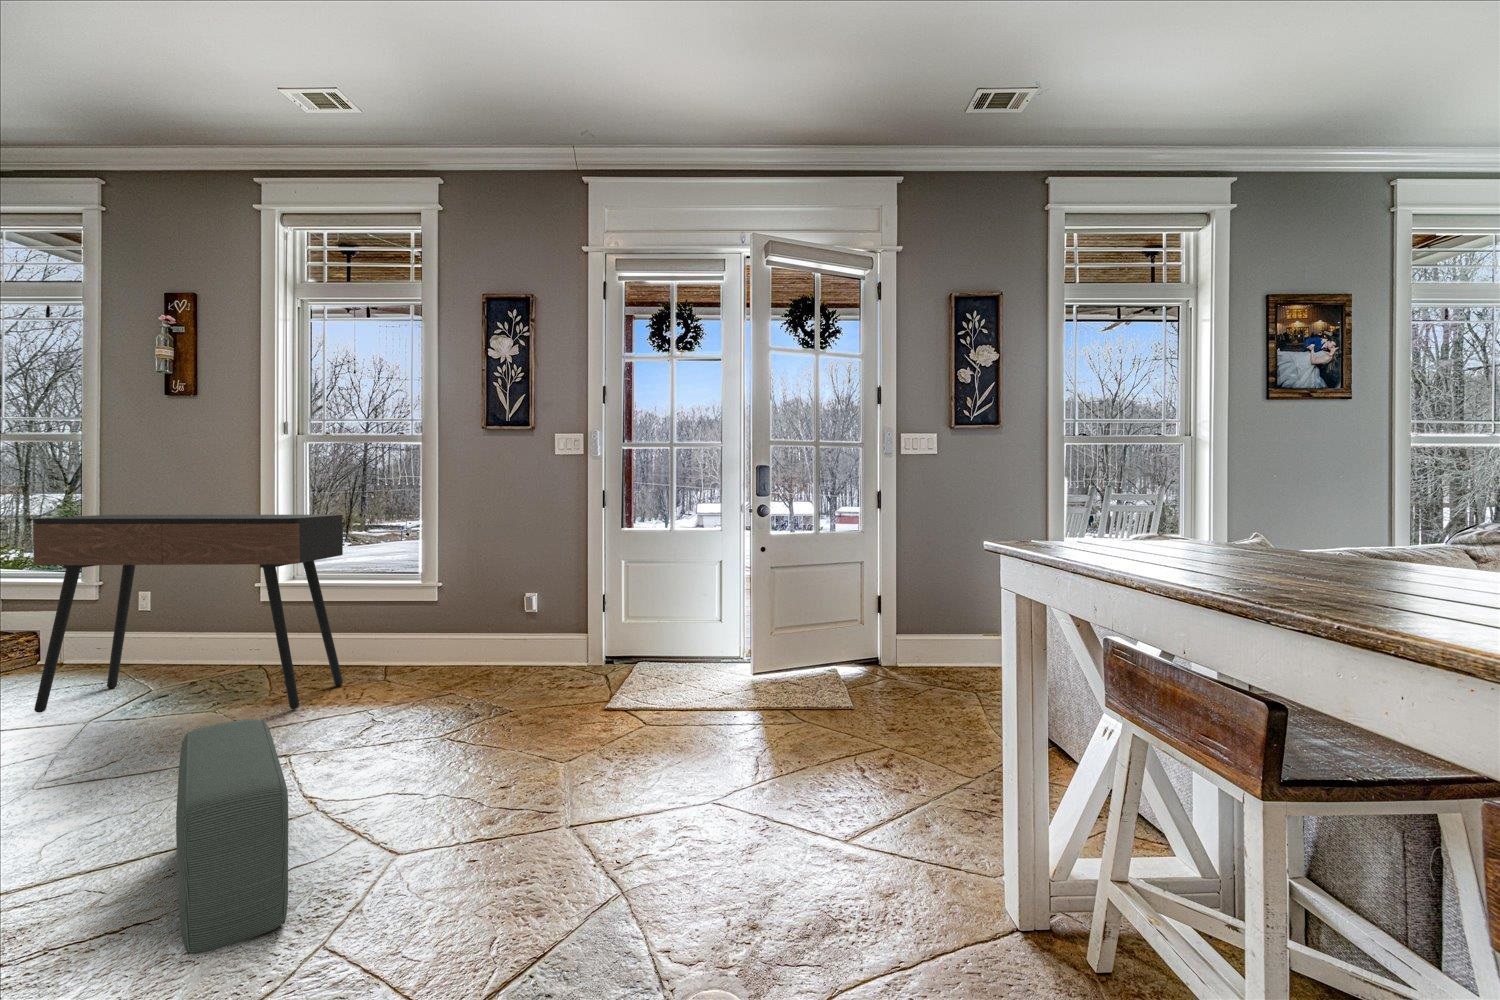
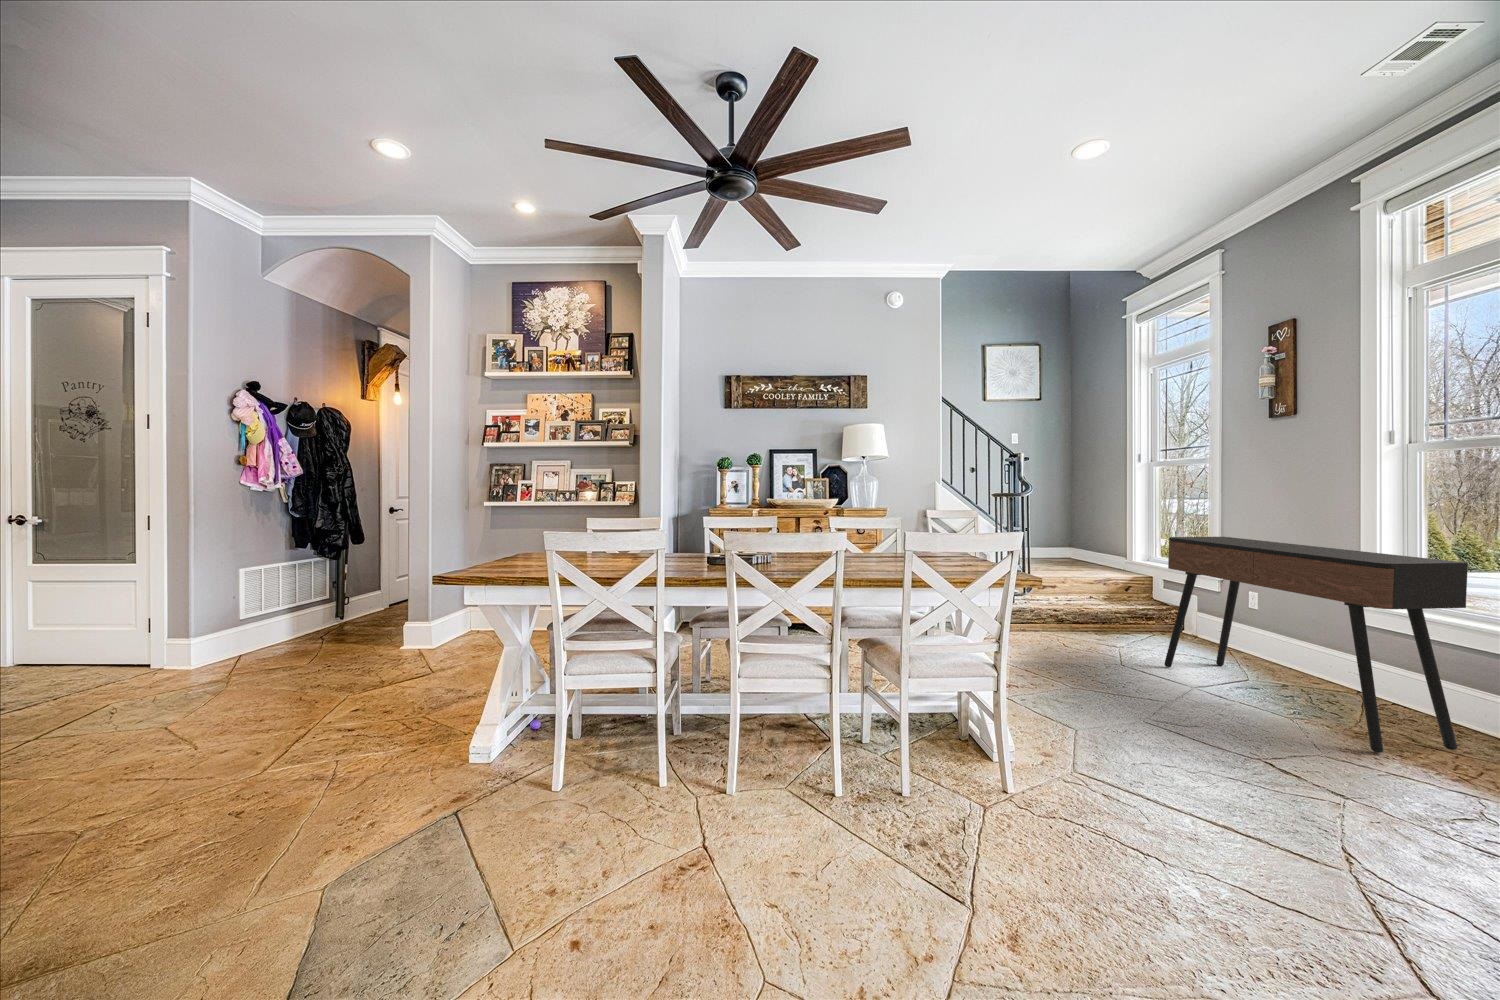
pouf: present [176,719,288,955] -> none [1175,737,1294,954]

